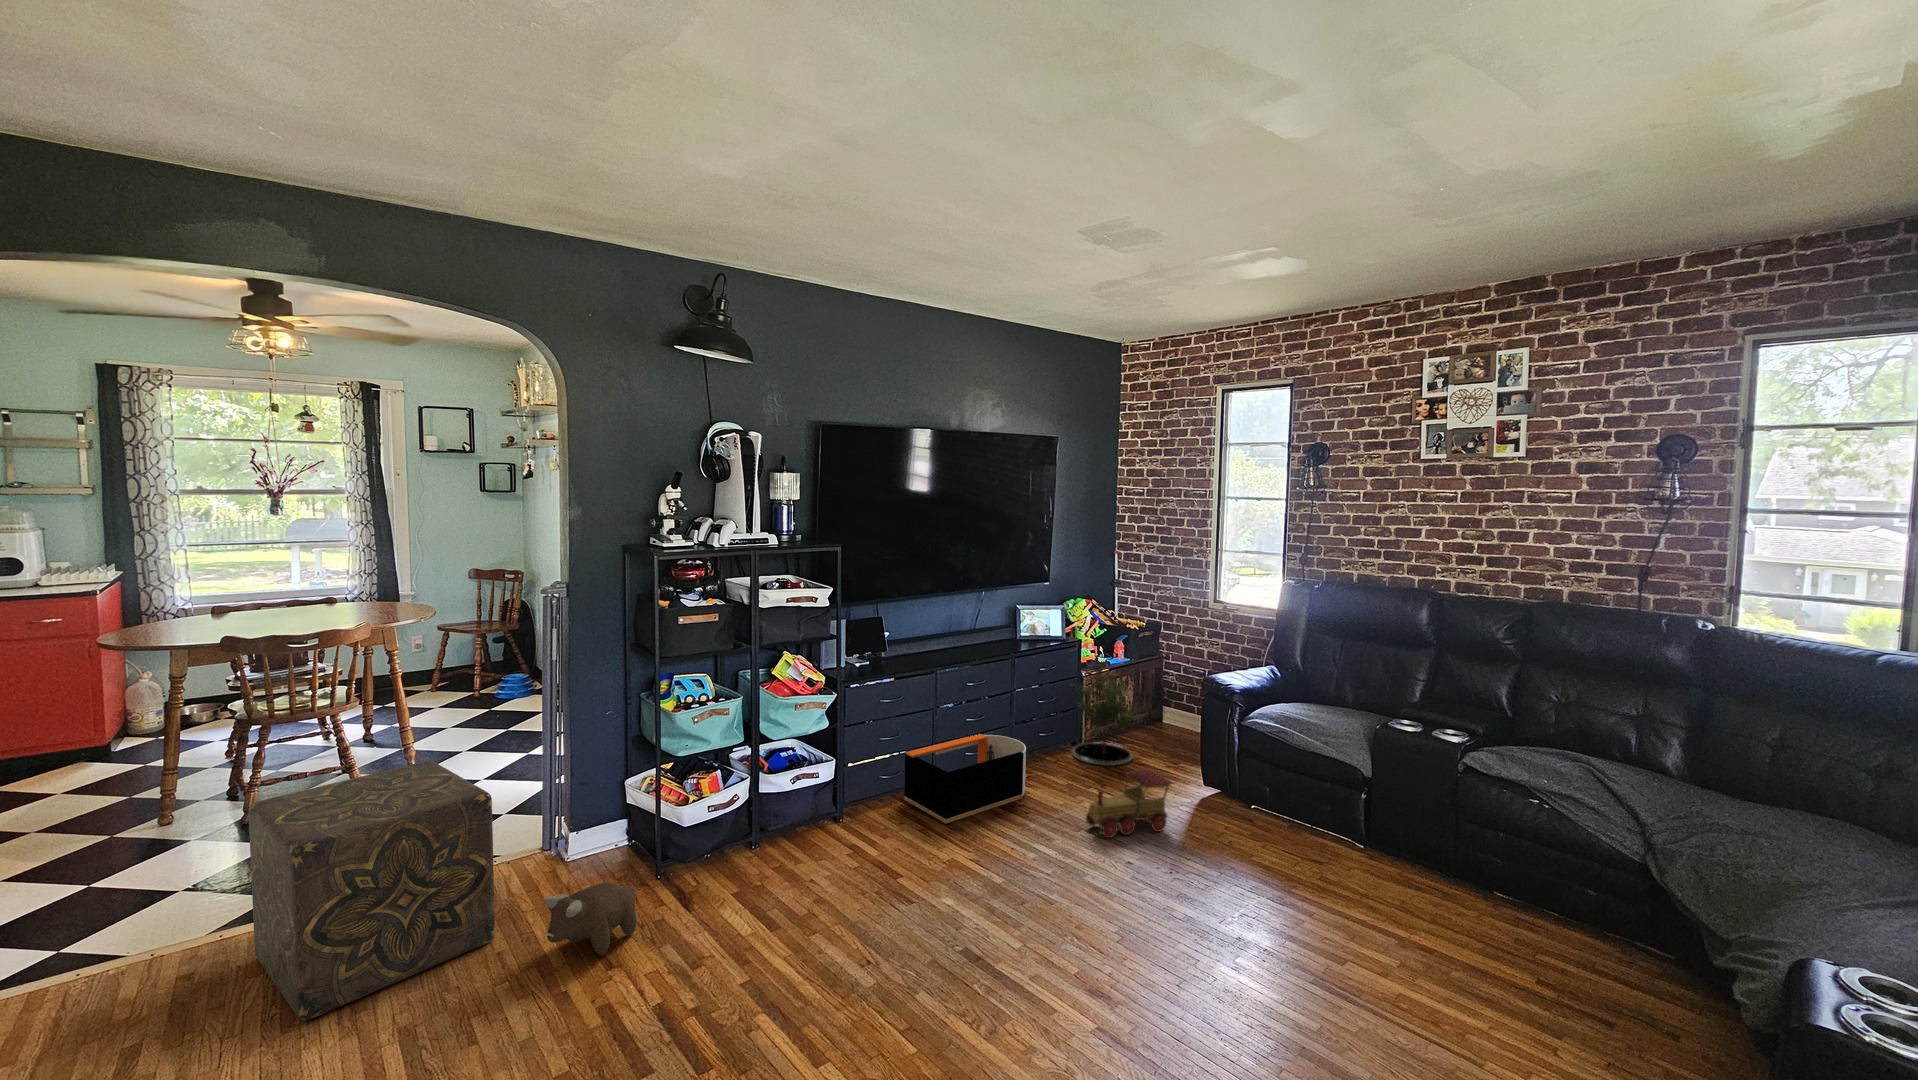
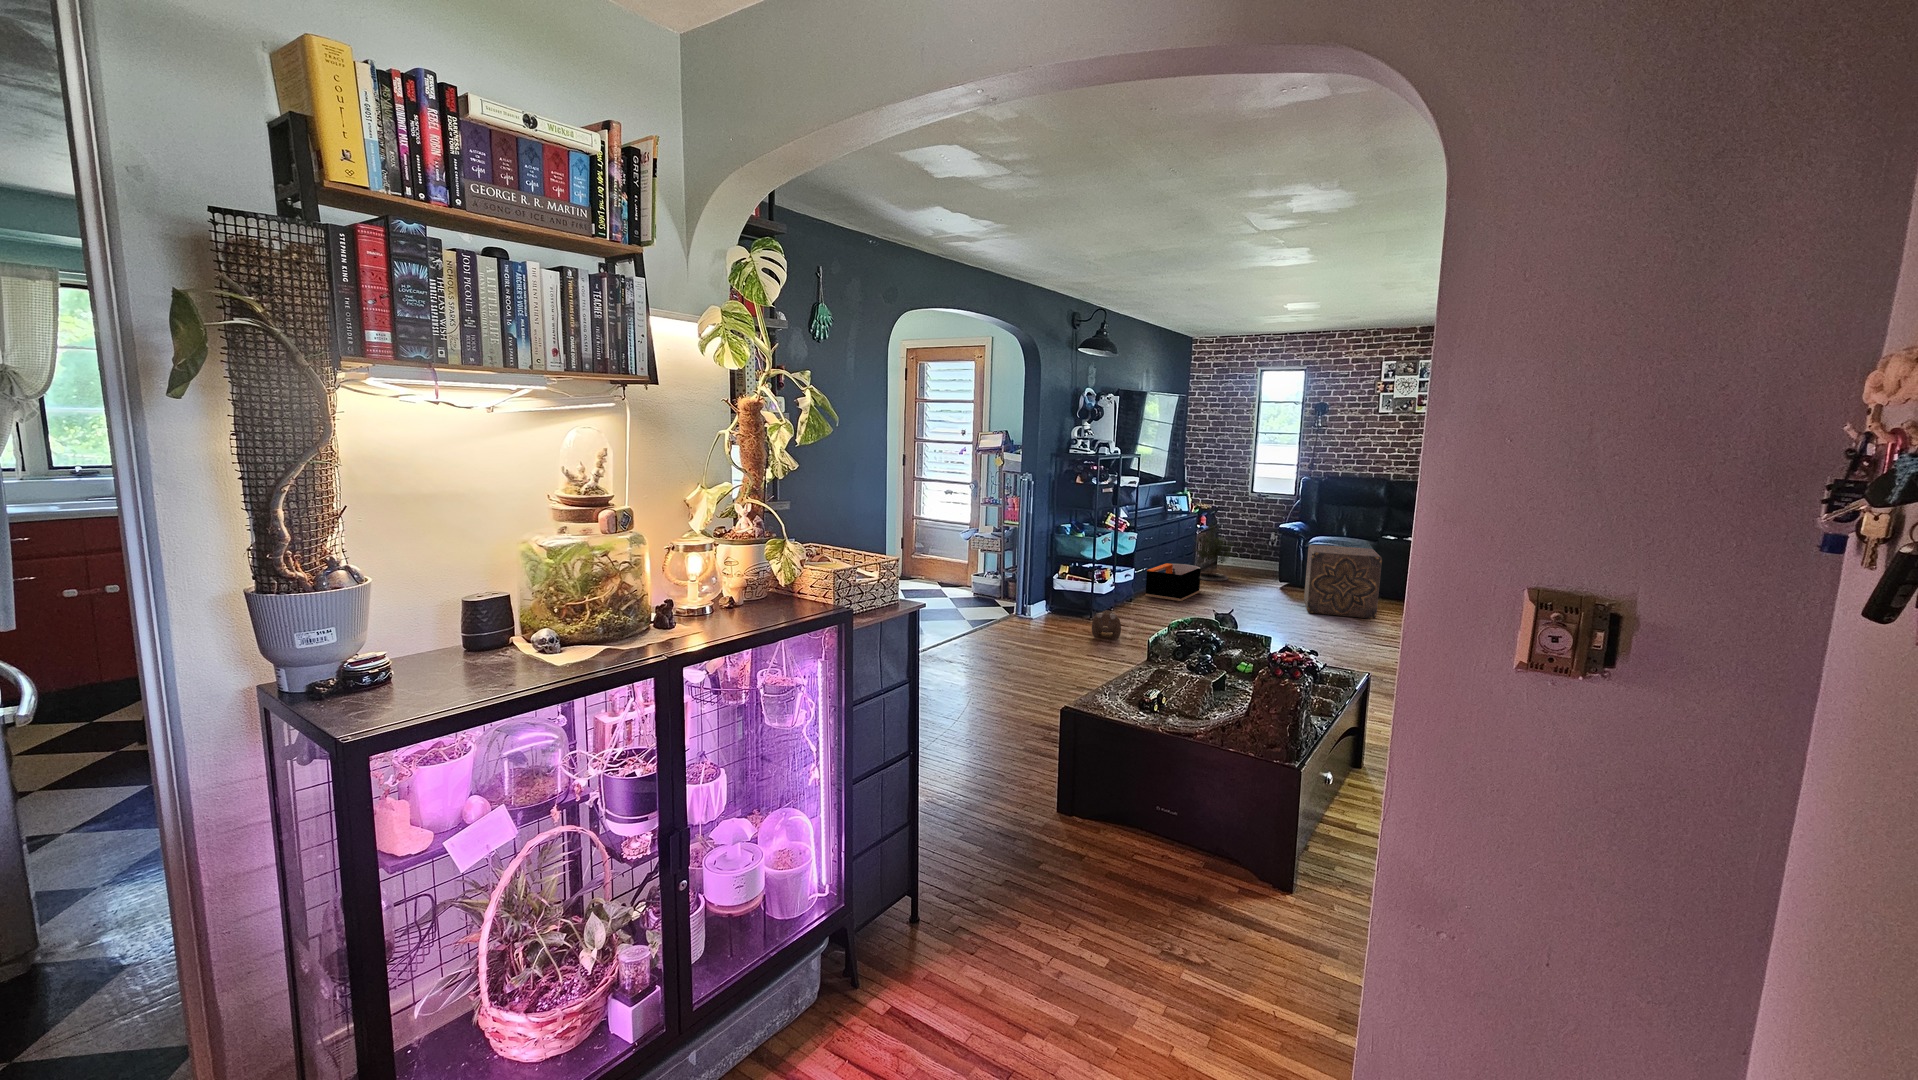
ottoman: present [248,761,495,1020] -> present [1304,545,1382,619]
toy train: present [1086,768,1172,838] -> none [1244,570,1285,601]

